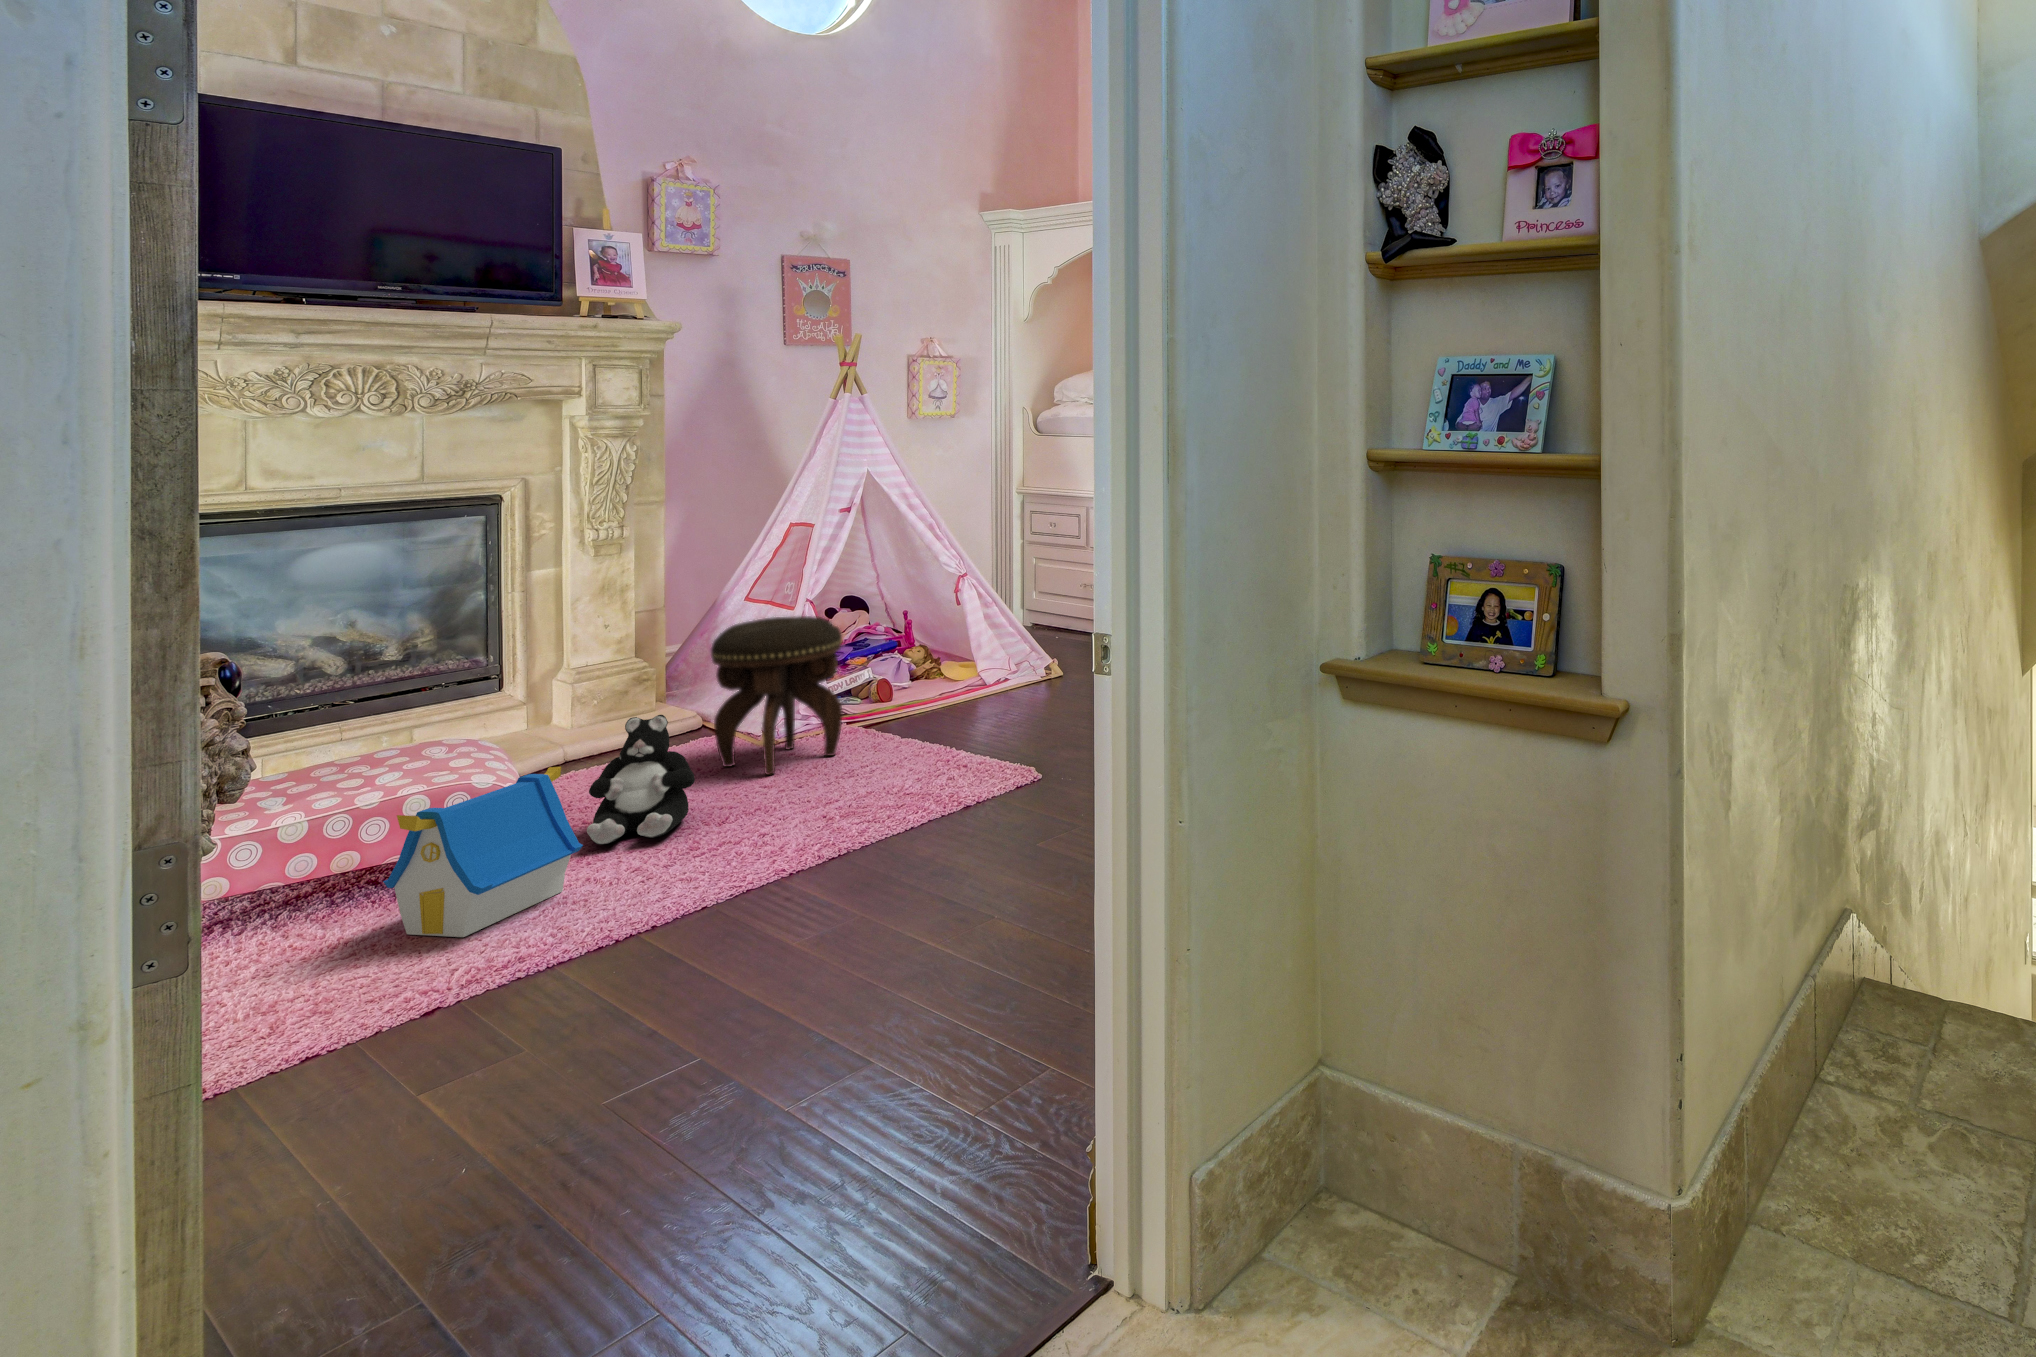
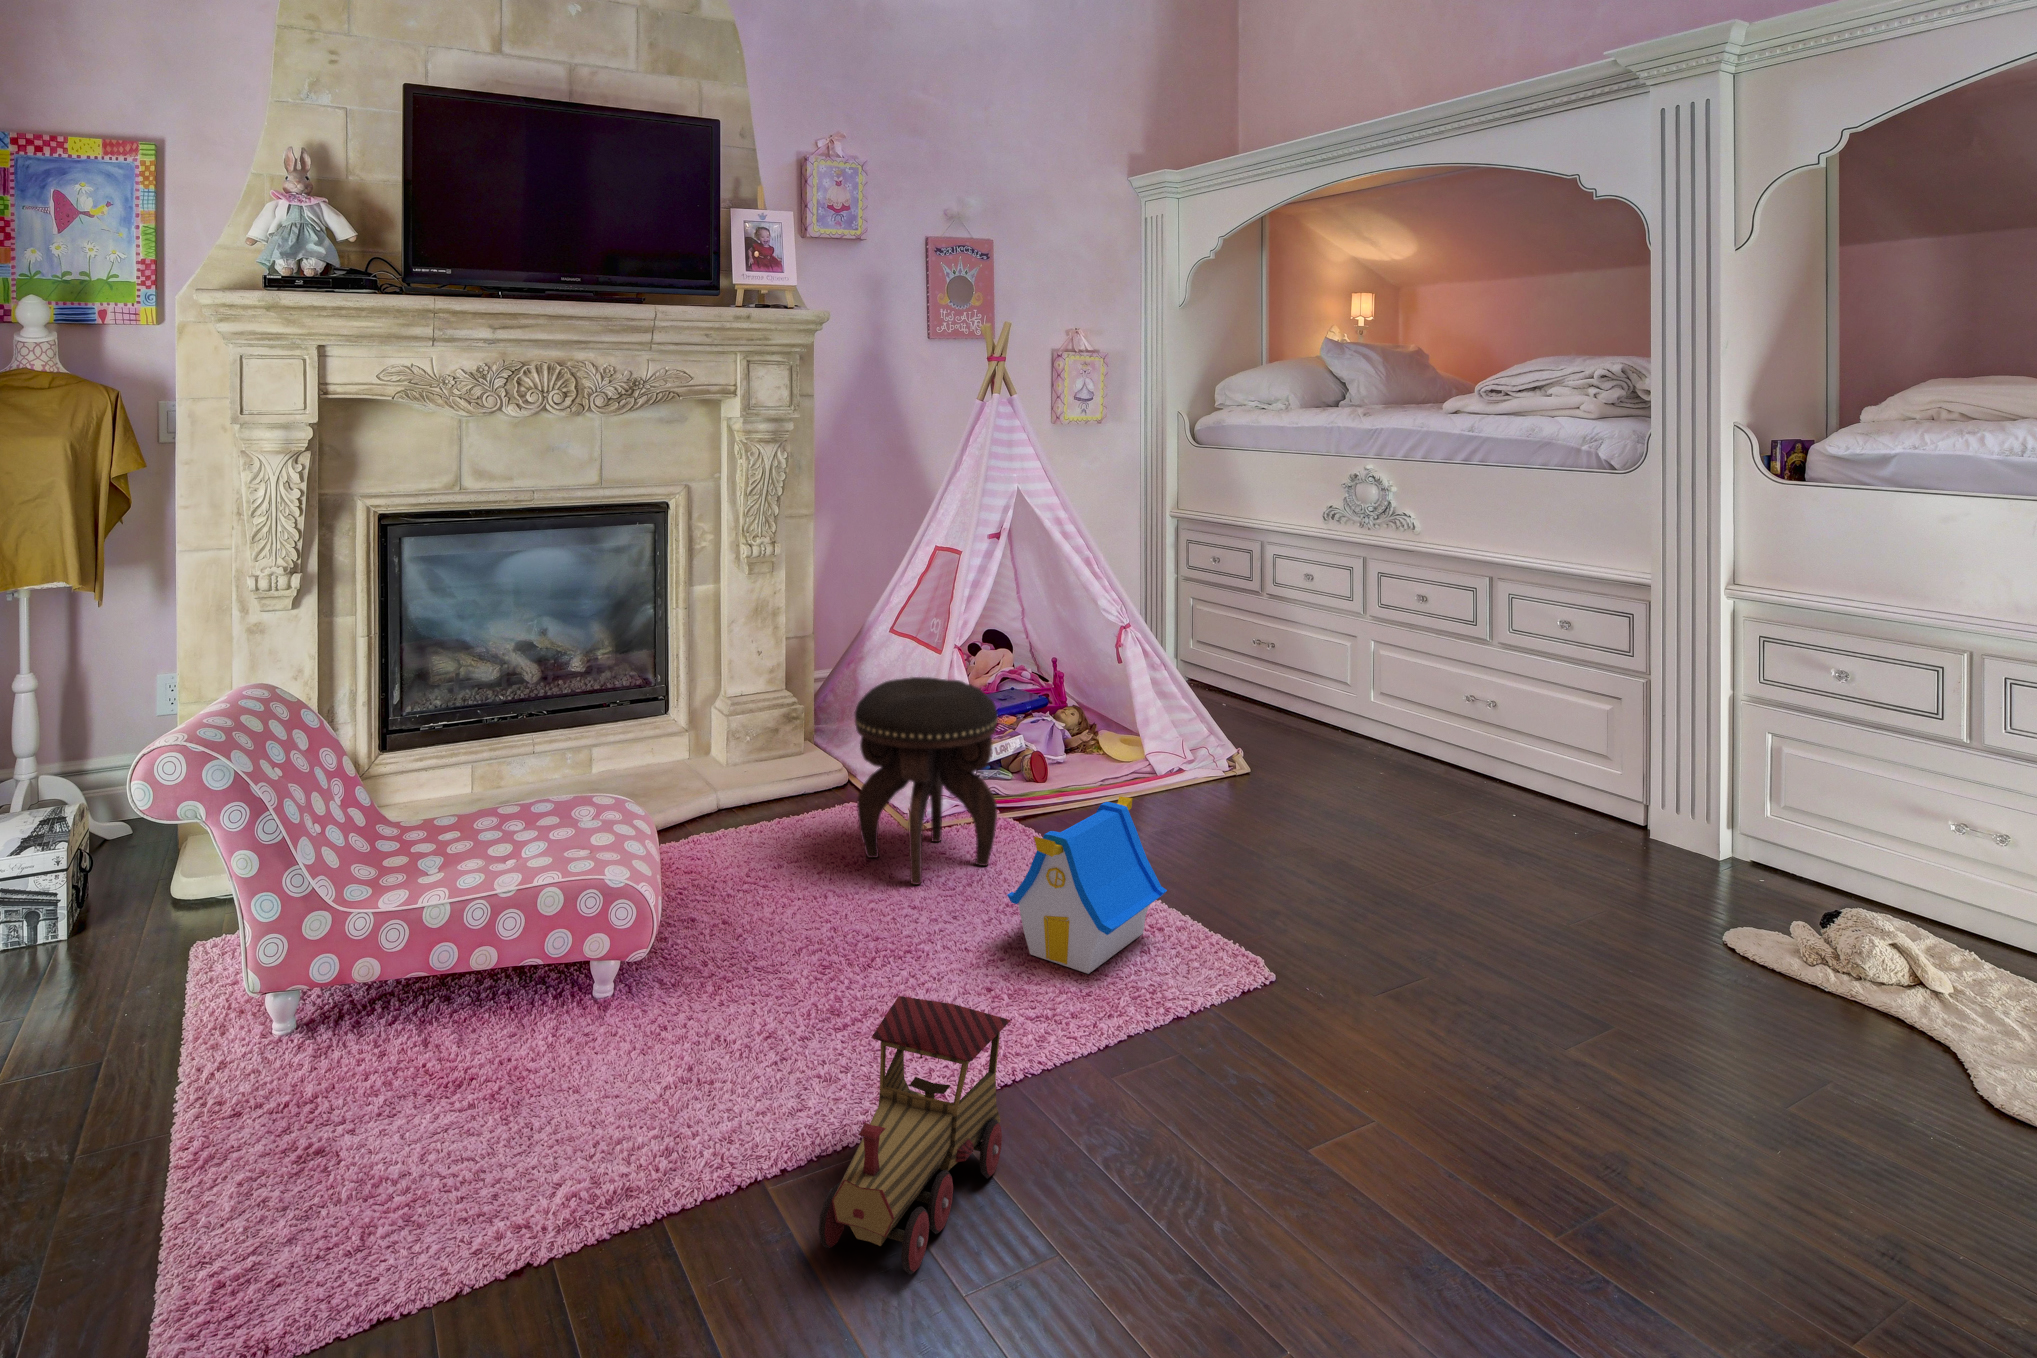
plush toy: present [587,715,695,844] -> none [720,807,835,976]
toy house: present [383,767,583,937] -> present [1007,796,1167,974]
toy train: none [689,794,838,946] -> present [819,996,1011,1275]

